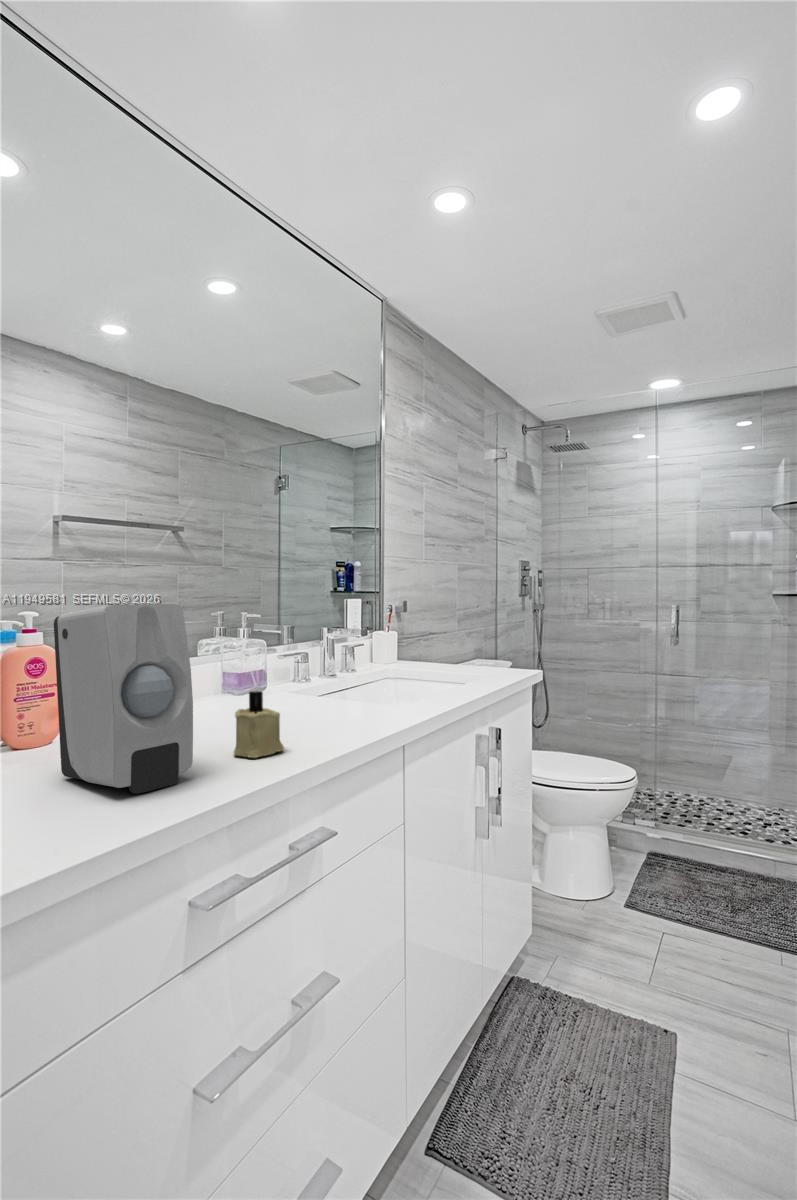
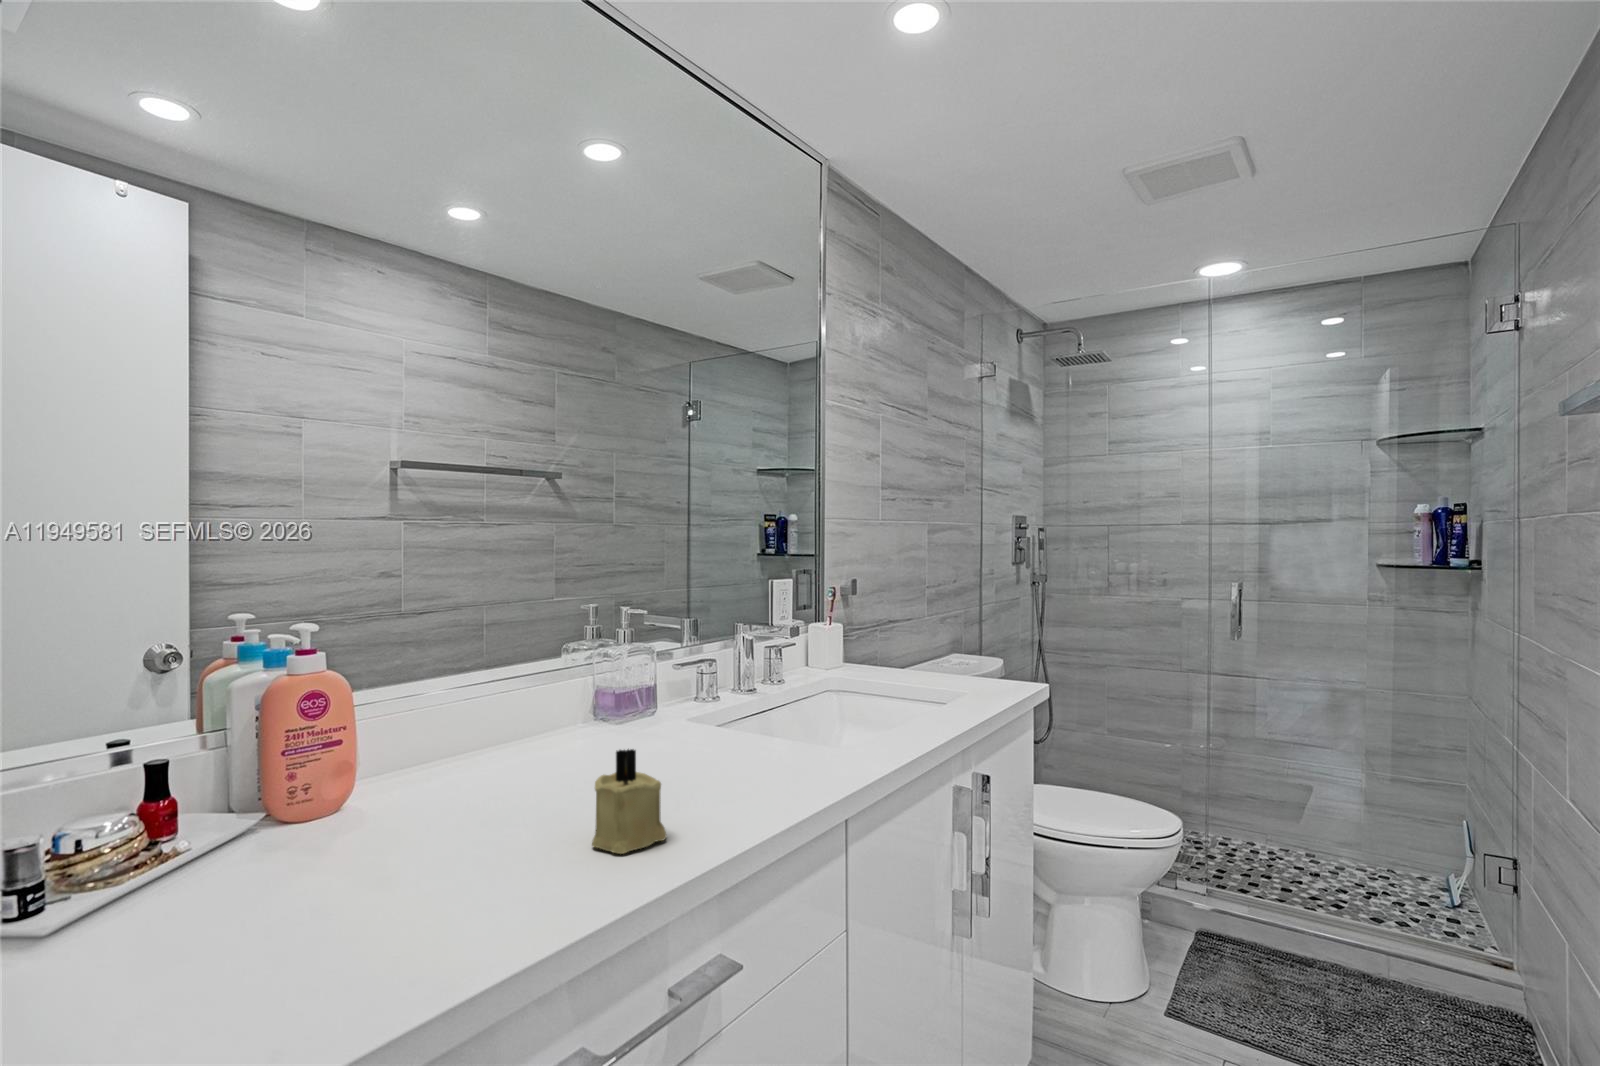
soap dispenser: present [54,604,193,794] -> none [327,632,526,929]

